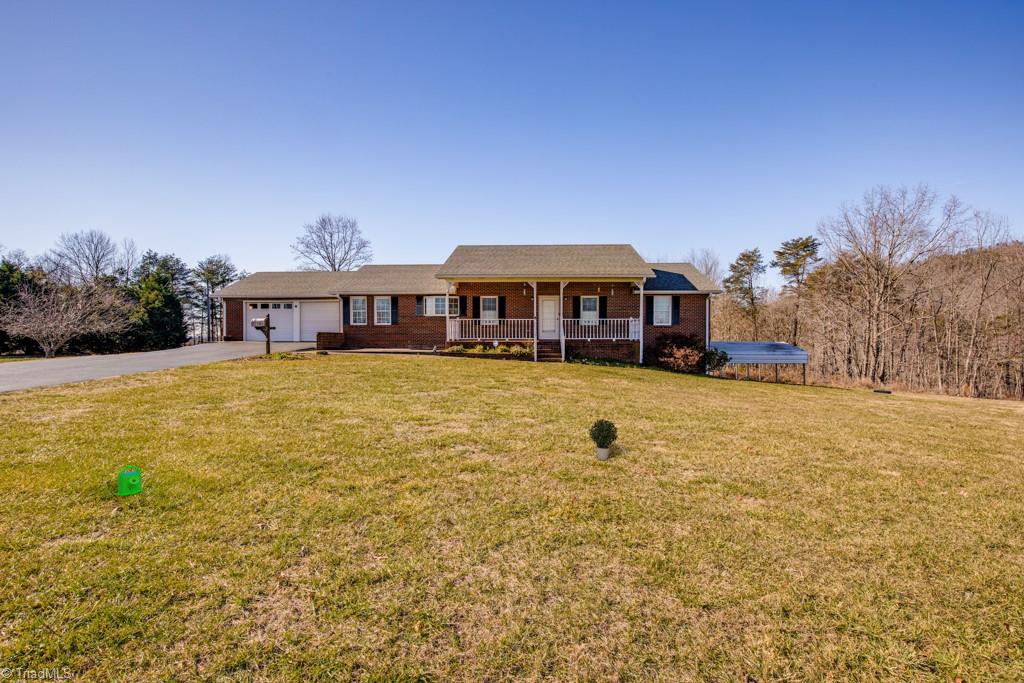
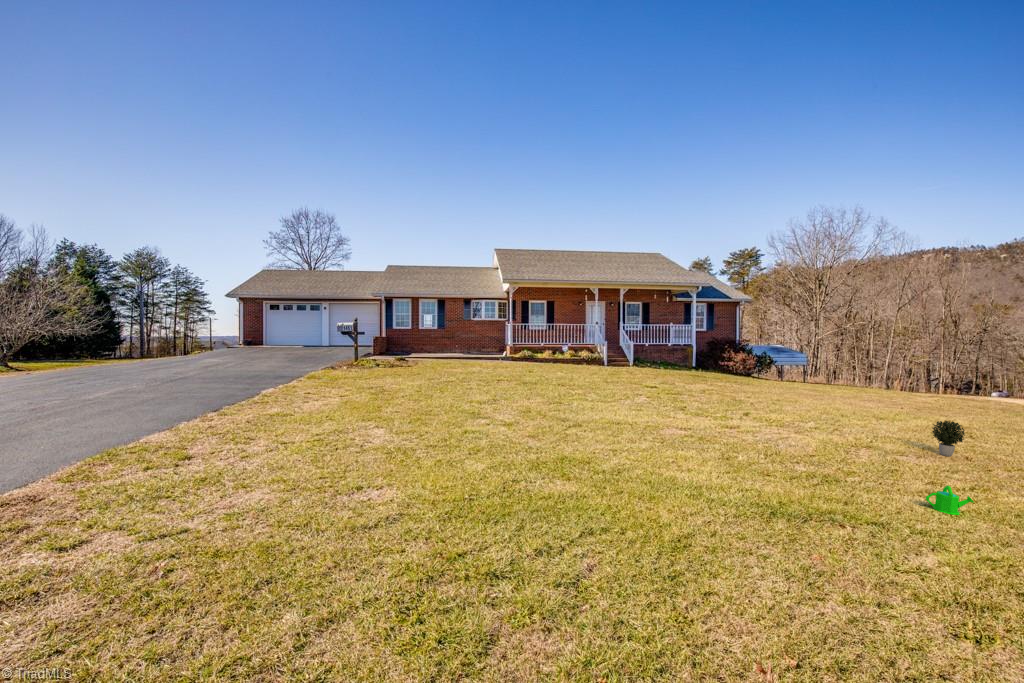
watering can: present [116,465,143,496] -> present [926,485,974,515]

